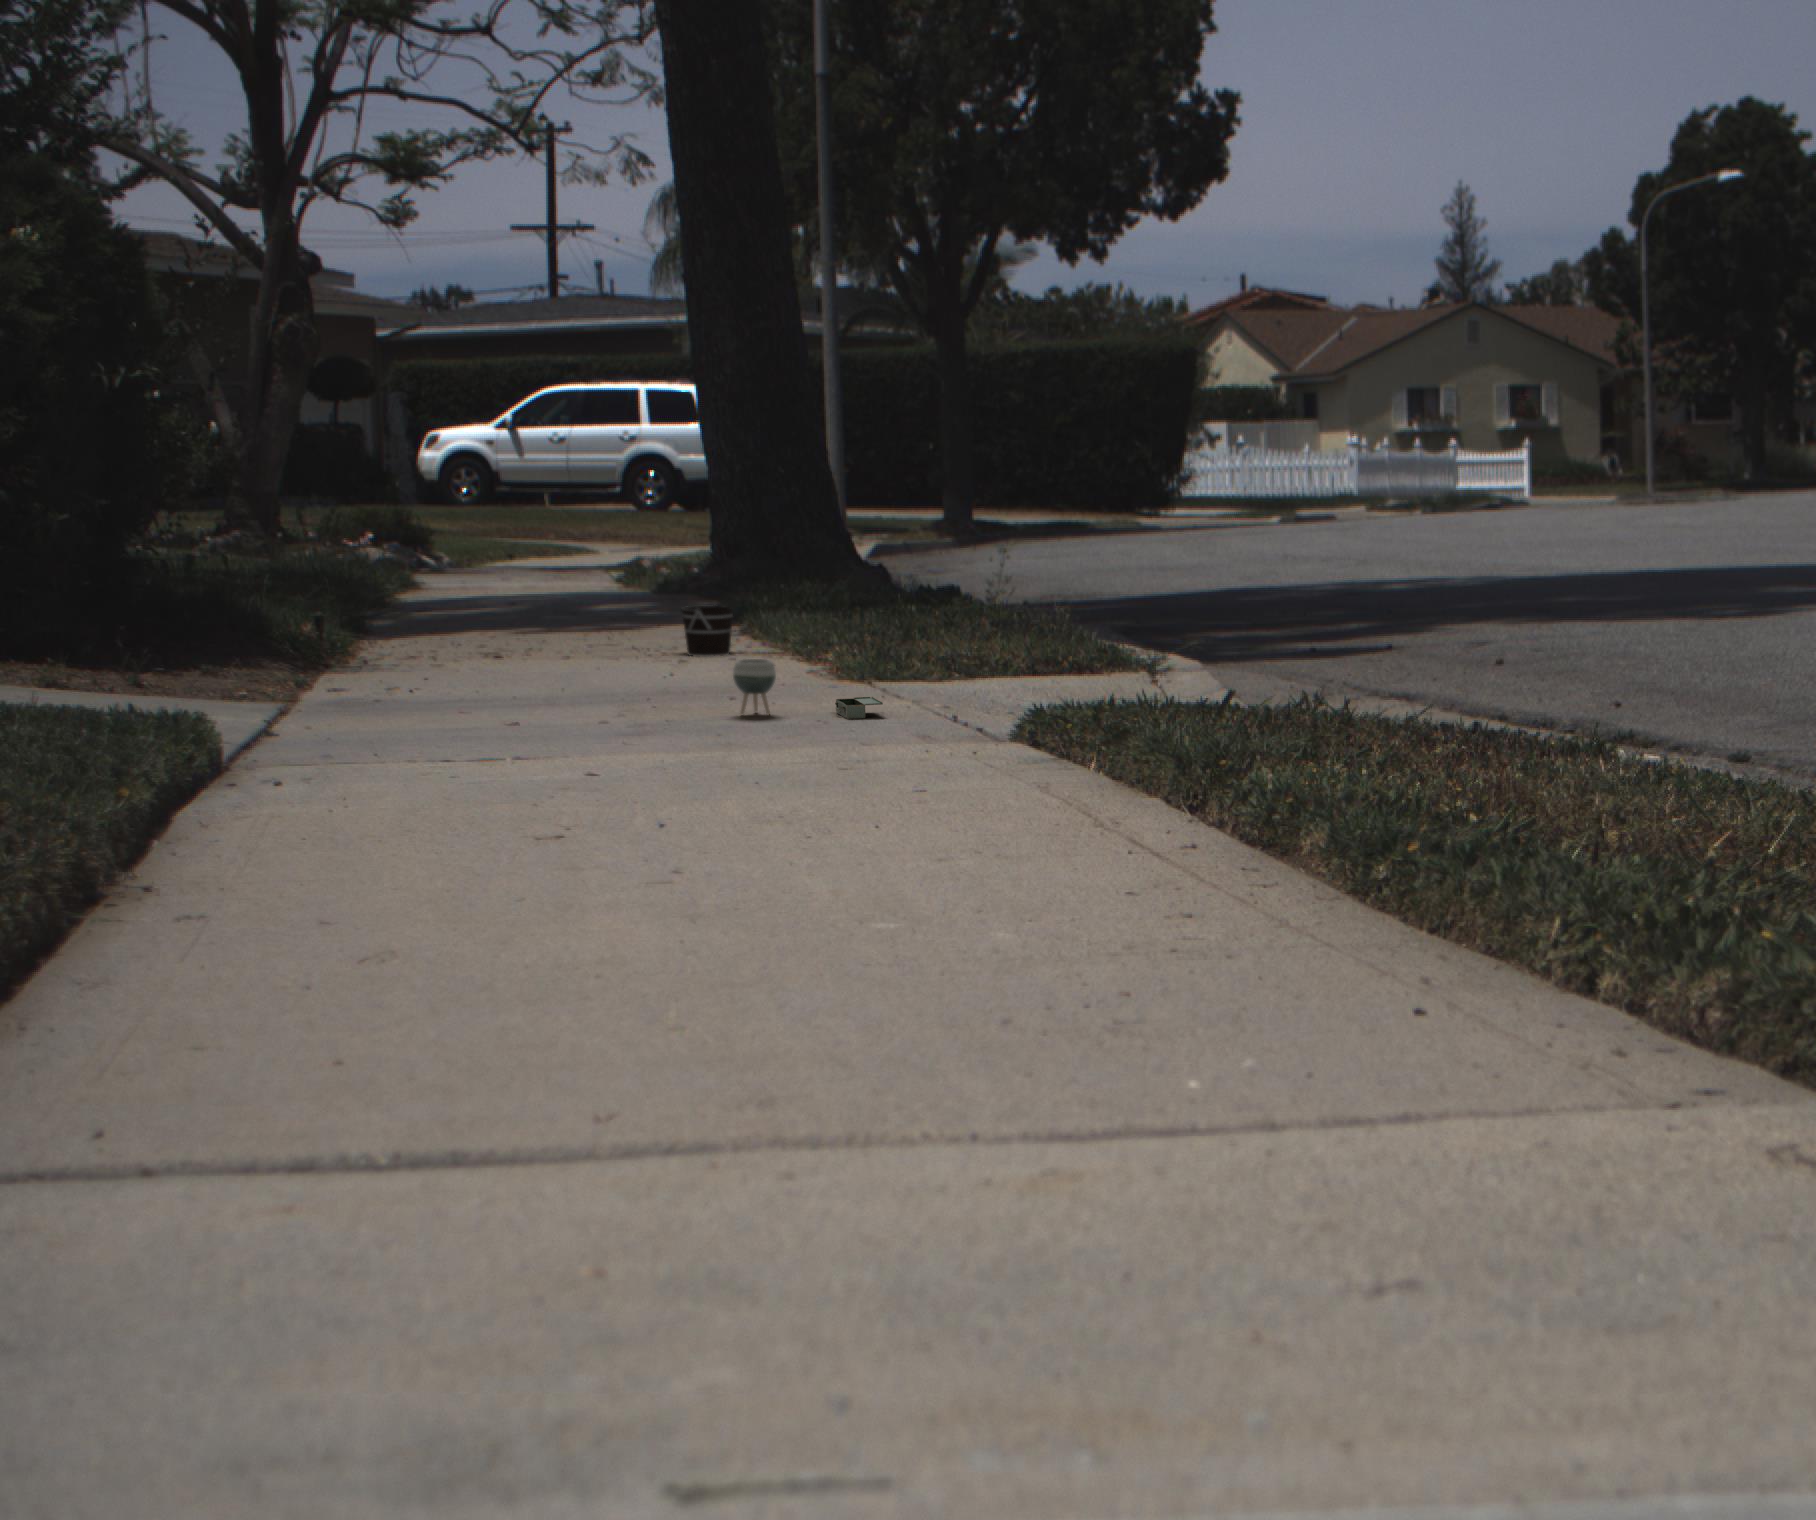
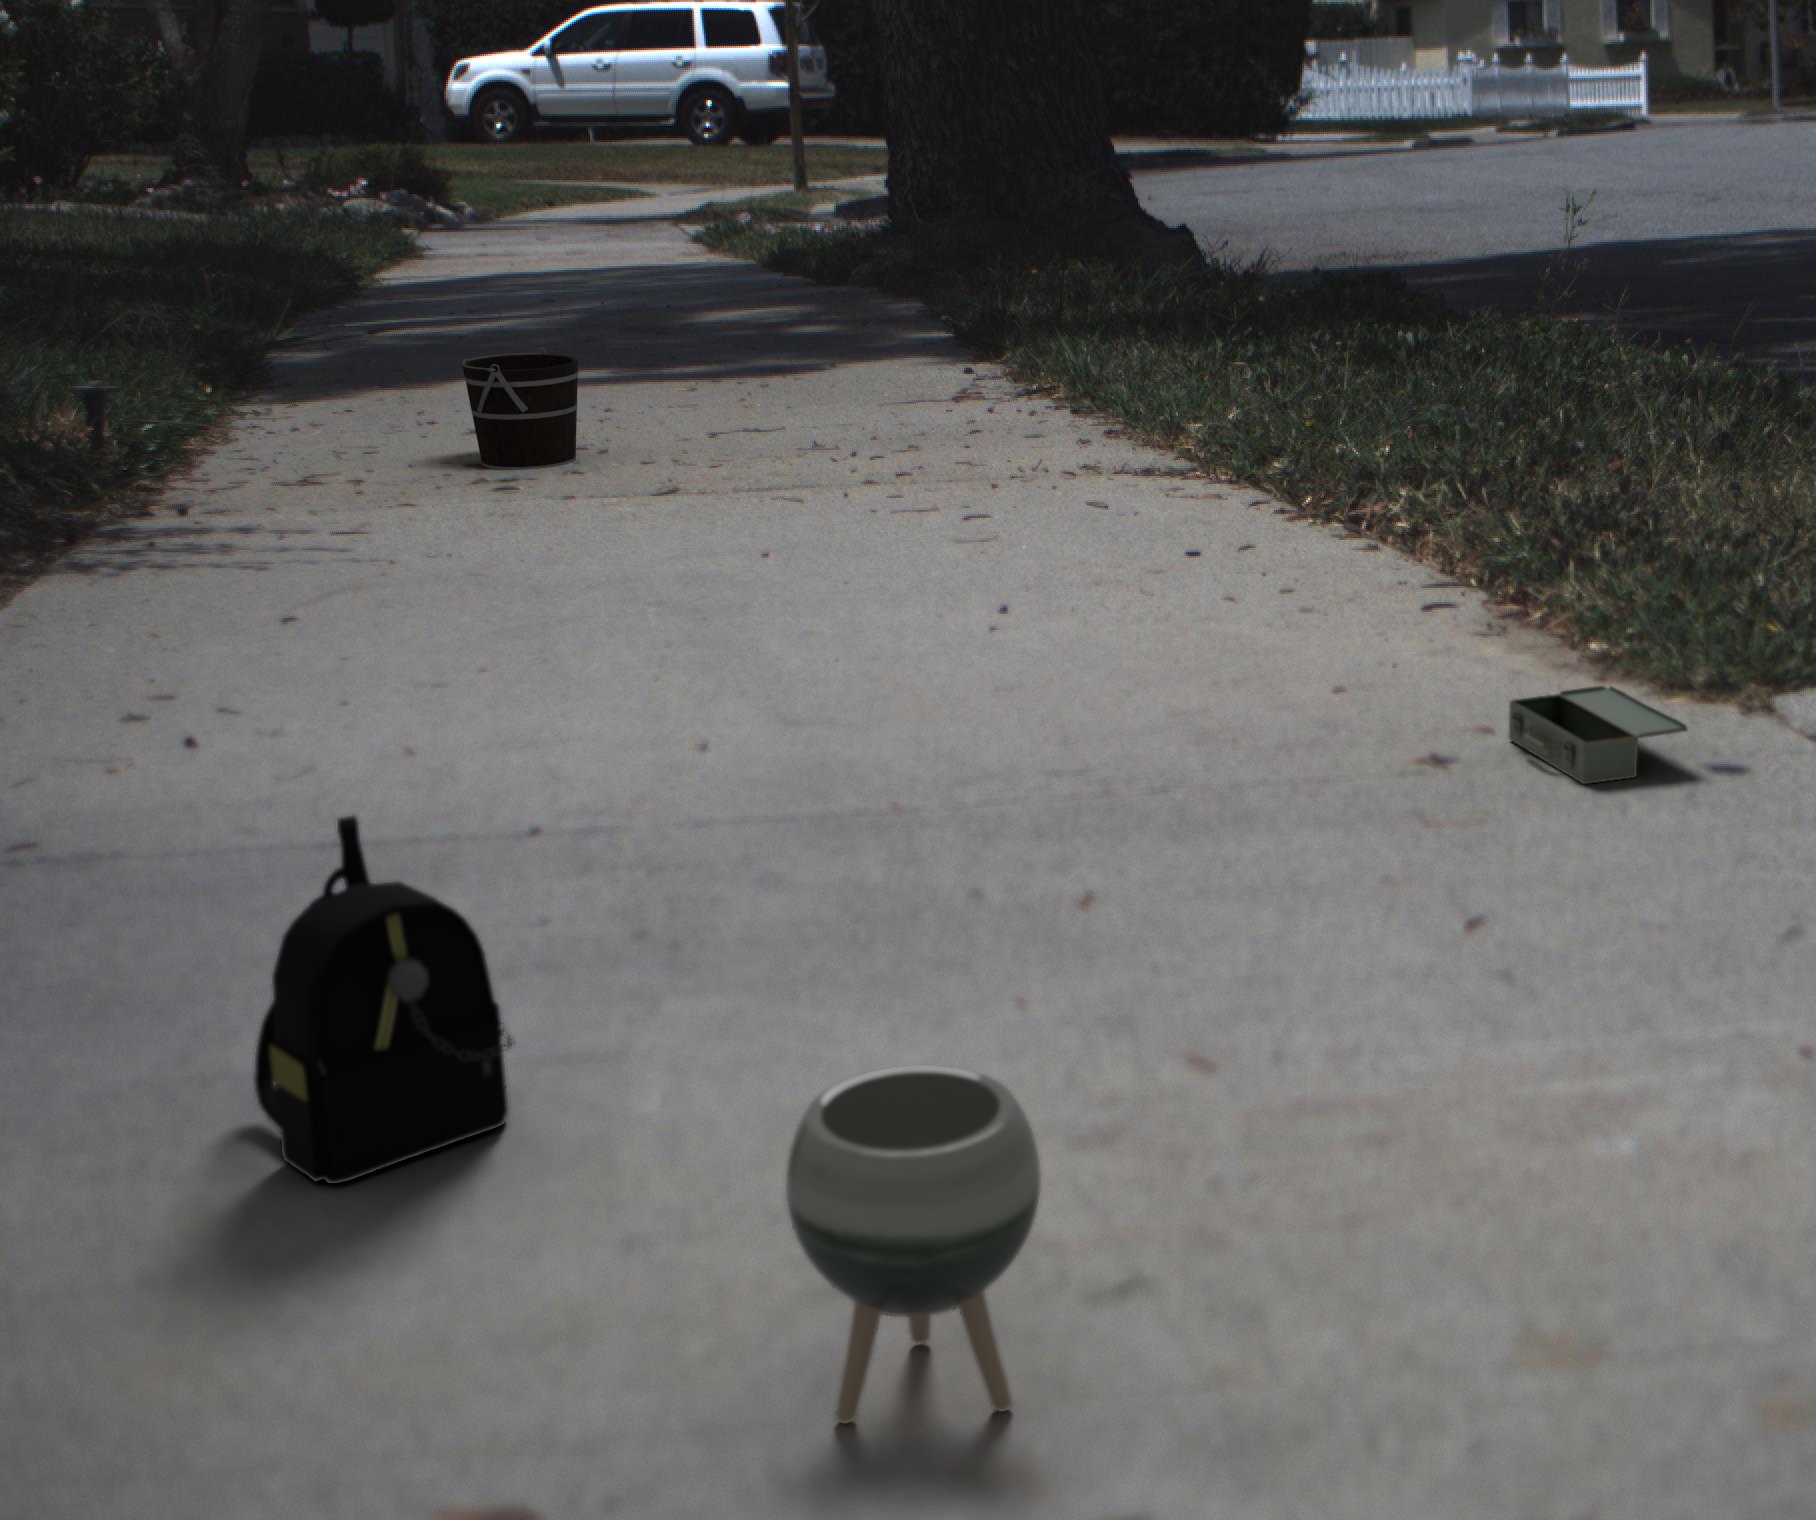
bucket: present [682,605,733,657] -> present [462,348,578,470]
planter: present [733,659,776,715] -> present [786,1065,1041,1423]
backpack: none [459,671,521,750] -> present [254,816,515,1184]

